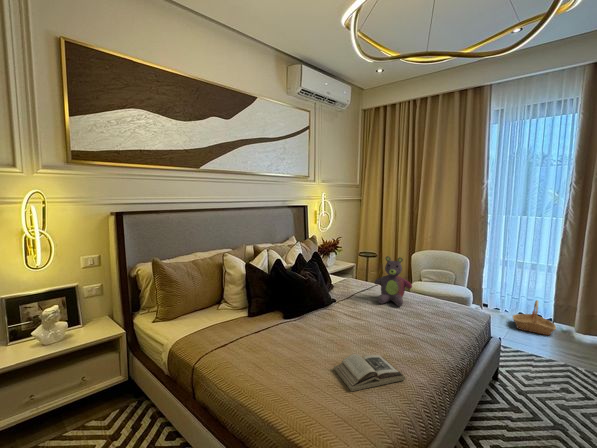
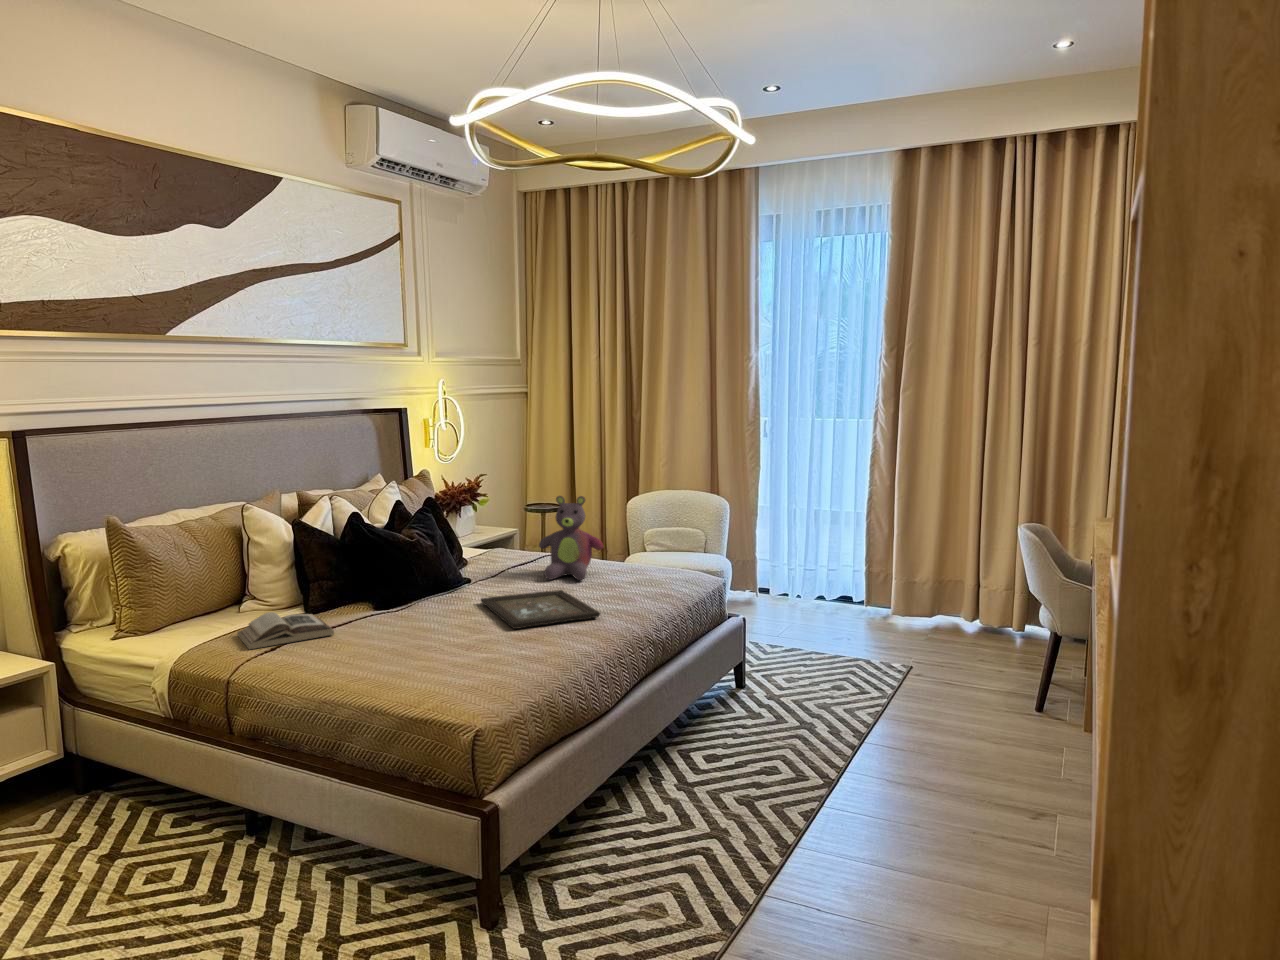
basket: present [513,300,556,336] -> none [801,565,865,623]
tray: none [344,314,421,346] -> present [481,590,600,629]
book: present [334,353,405,391] -> present [237,612,334,649]

